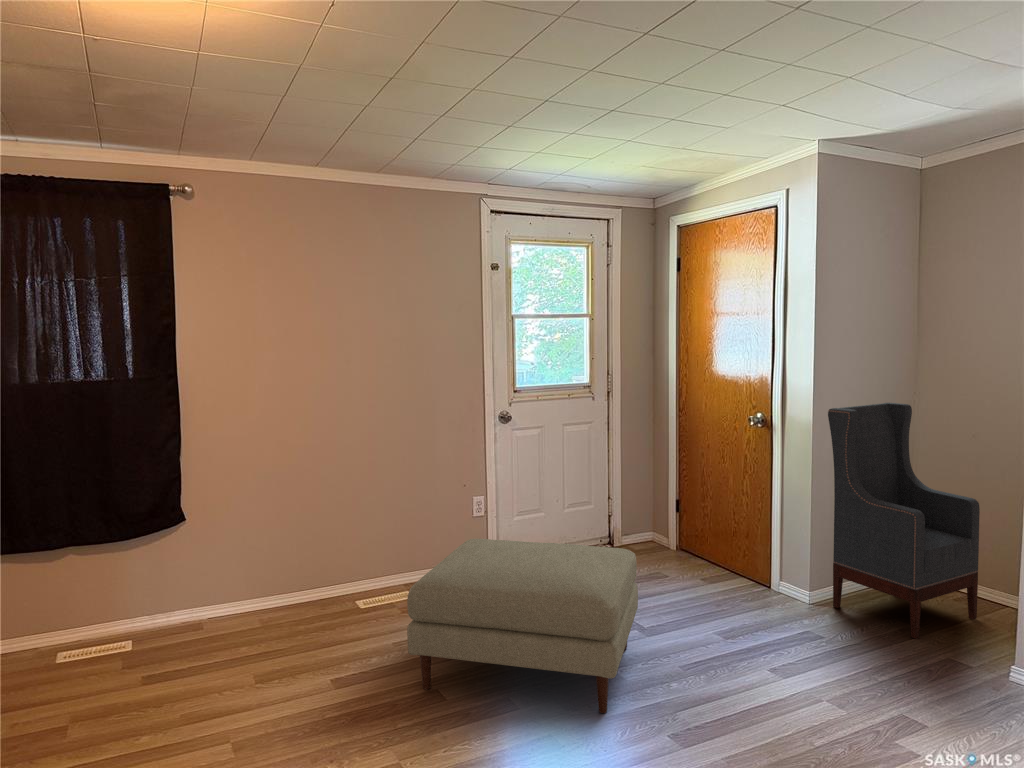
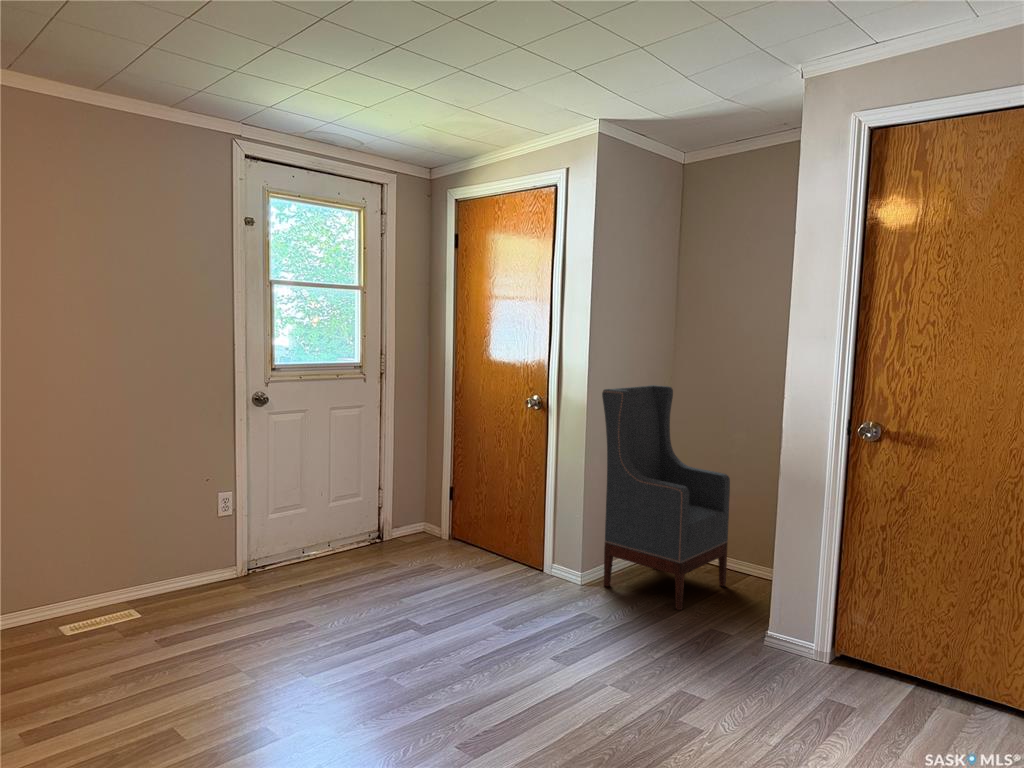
ottoman: present [407,539,638,713] -> none [121,540,415,738]

